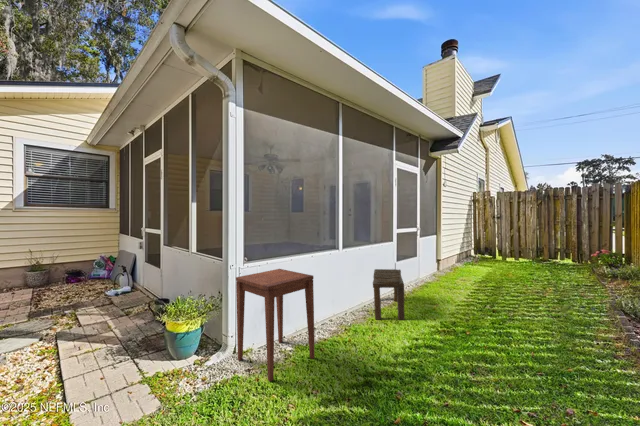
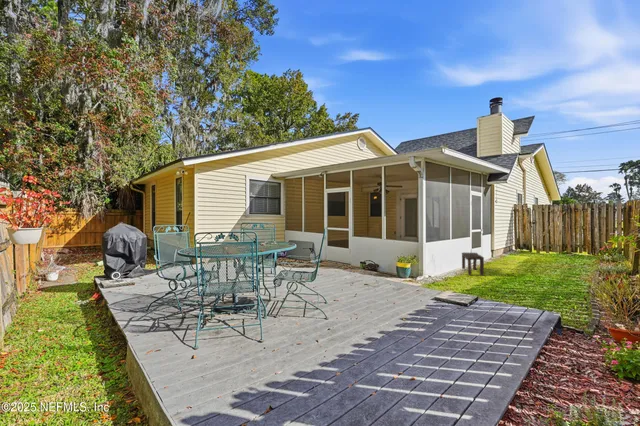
side table: present [236,269,315,381] -> none [419,248,452,288]

